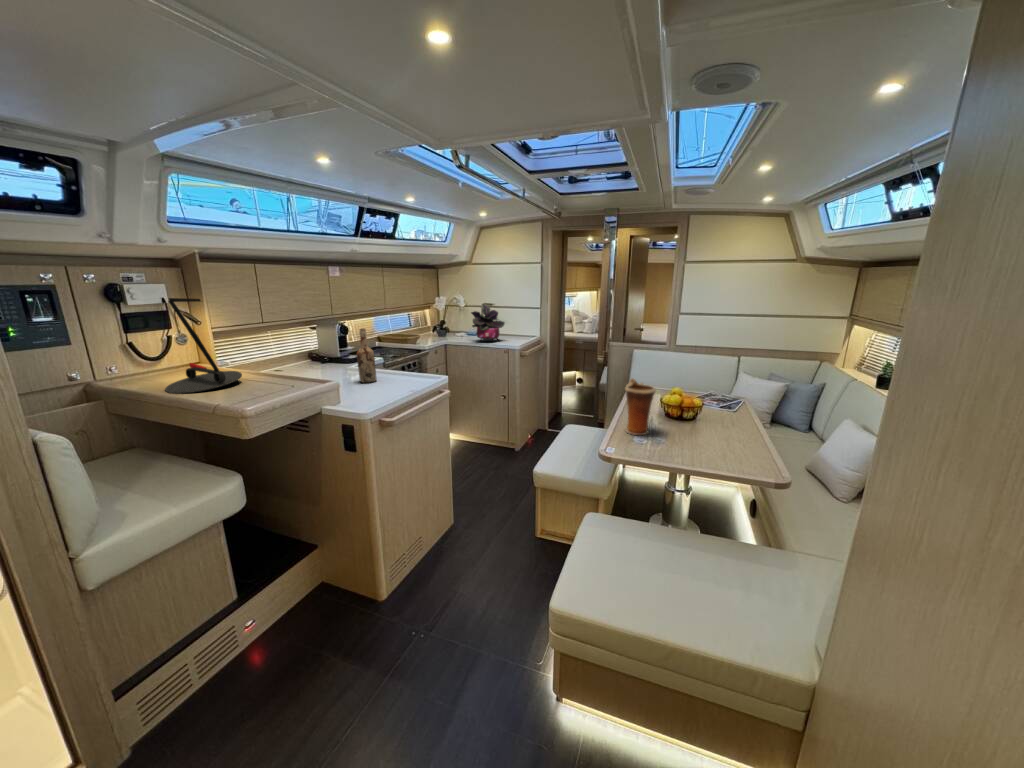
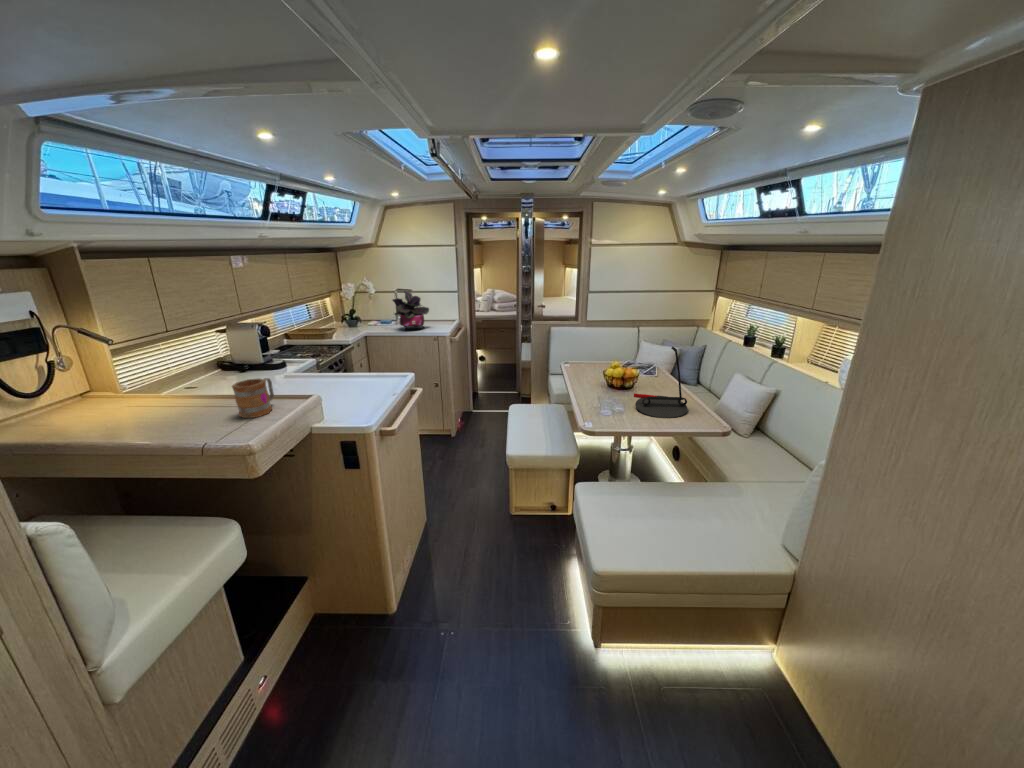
desk lamp: present [165,298,242,394] -> present [634,347,688,418]
wine bottle: present [357,329,377,383] -> none [319,331,343,392]
mug: none [255,359,293,391] -> present [232,378,274,418]
vase: present [625,378,656,435] -> none [588,358,615,408]

